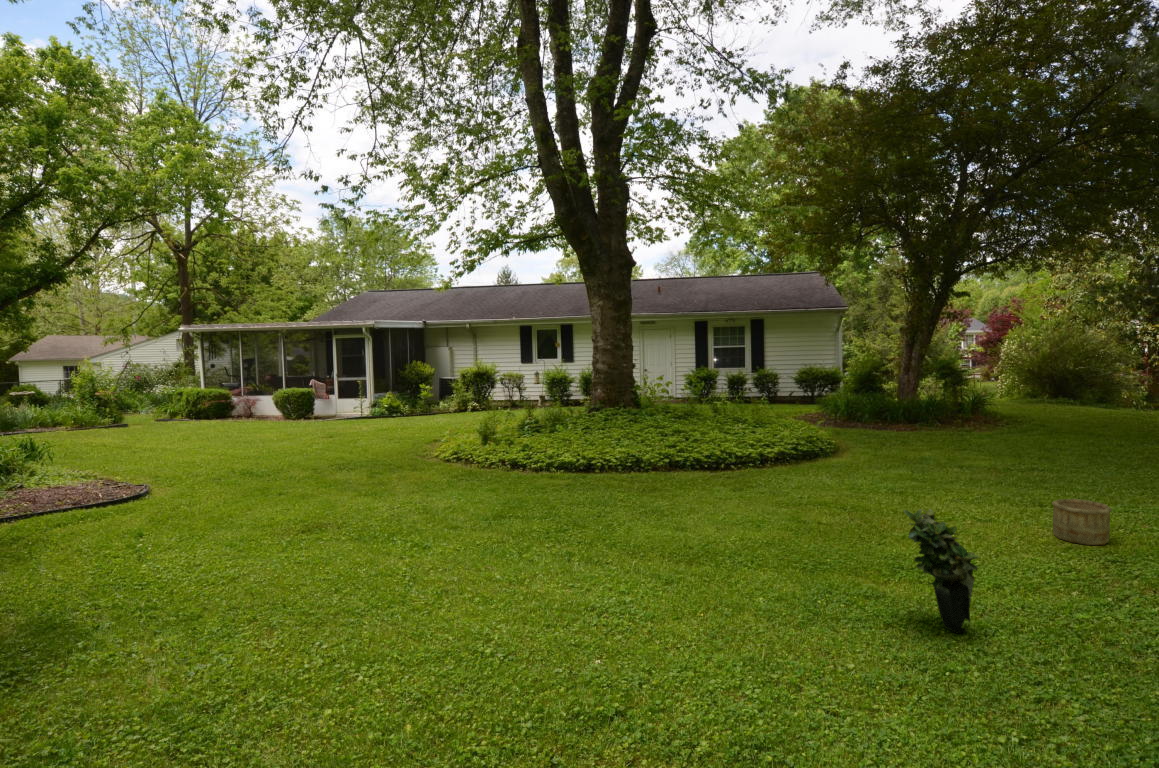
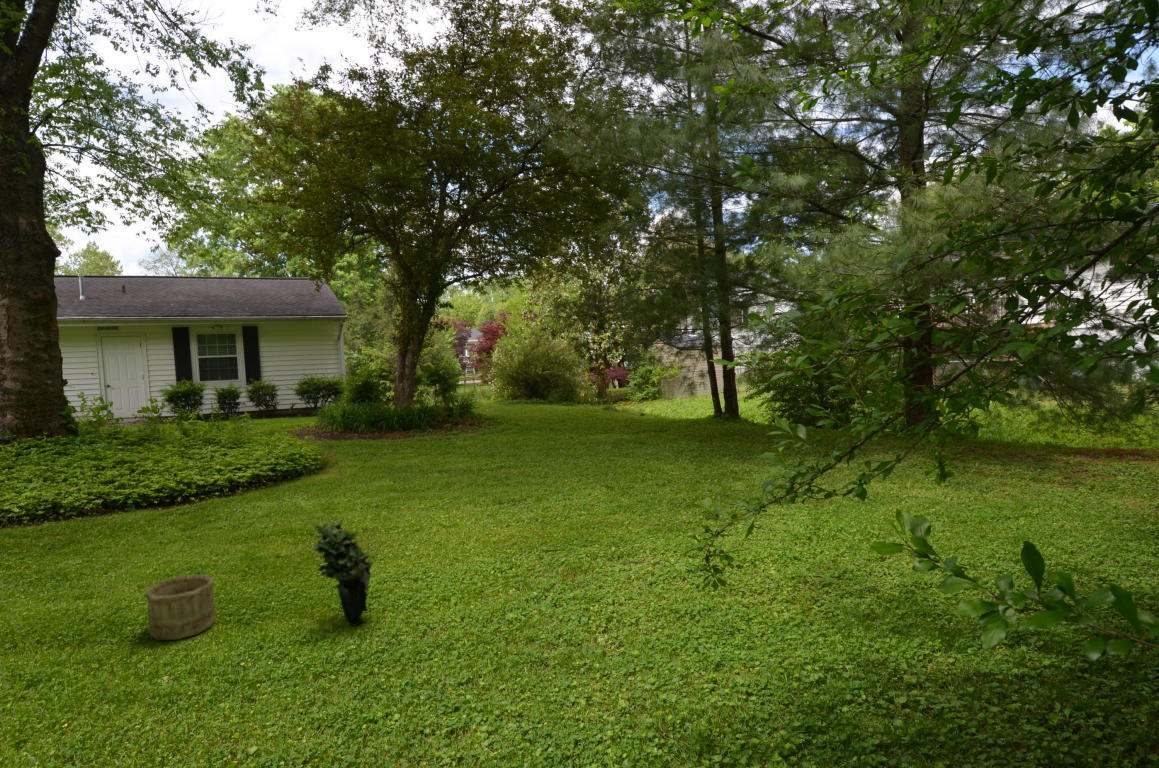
wooden bucket: present [1052,499,1112,545] -> present [145,575,215,641]

